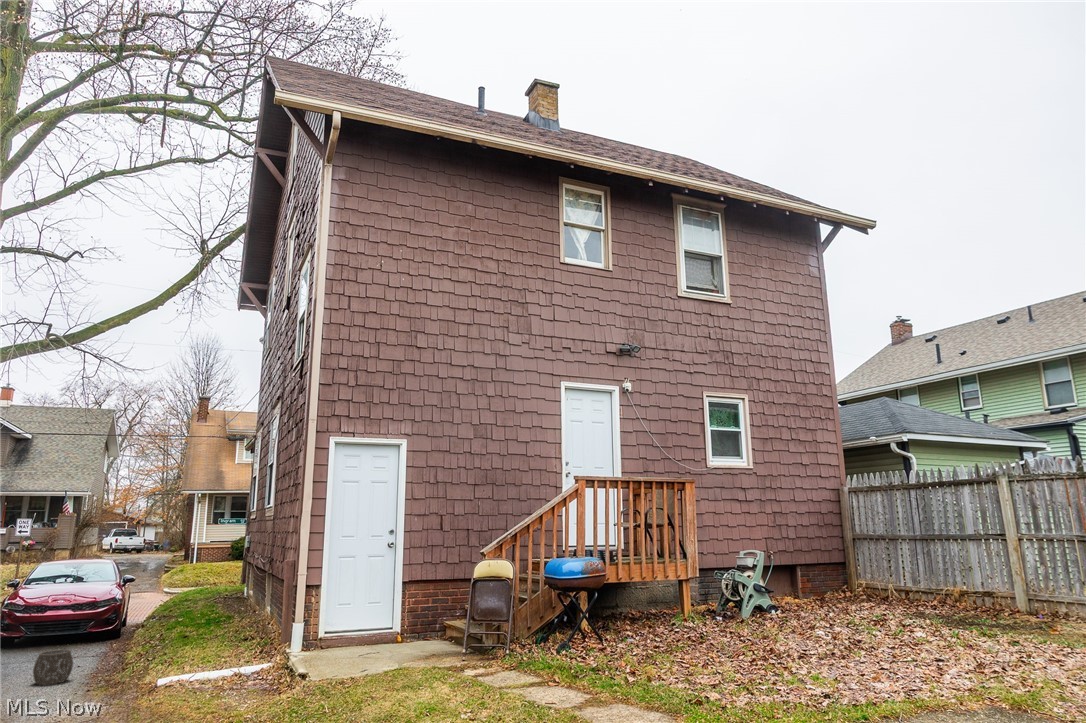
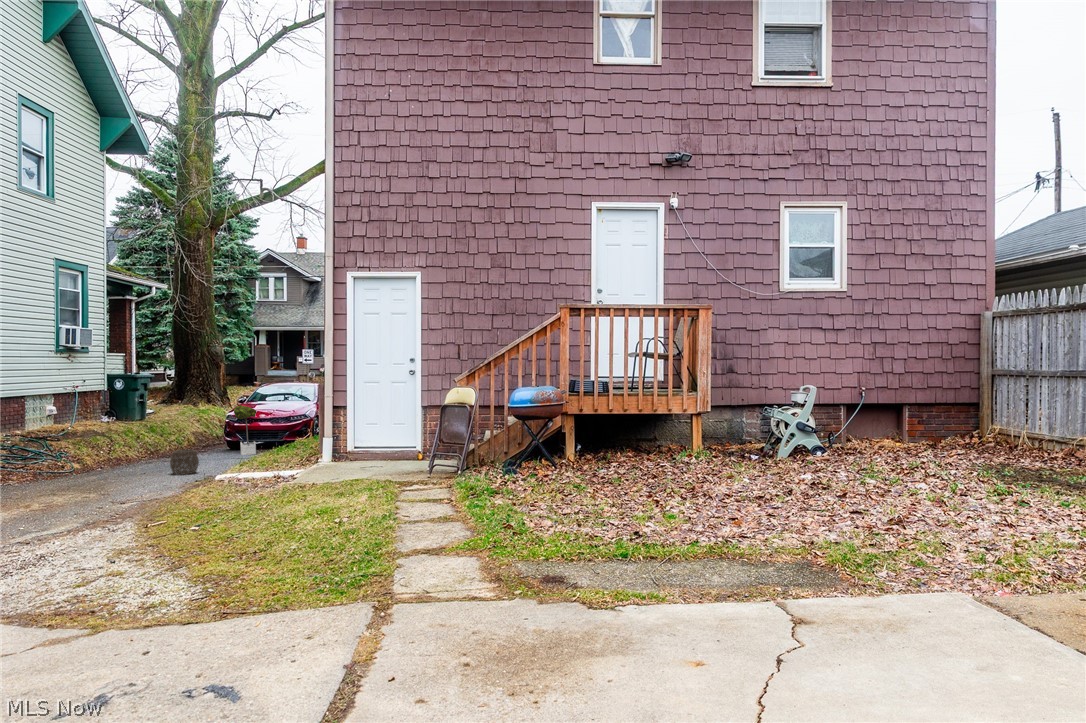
potted tree: none [69,586,100,651] -> present [234,405,256,455]

